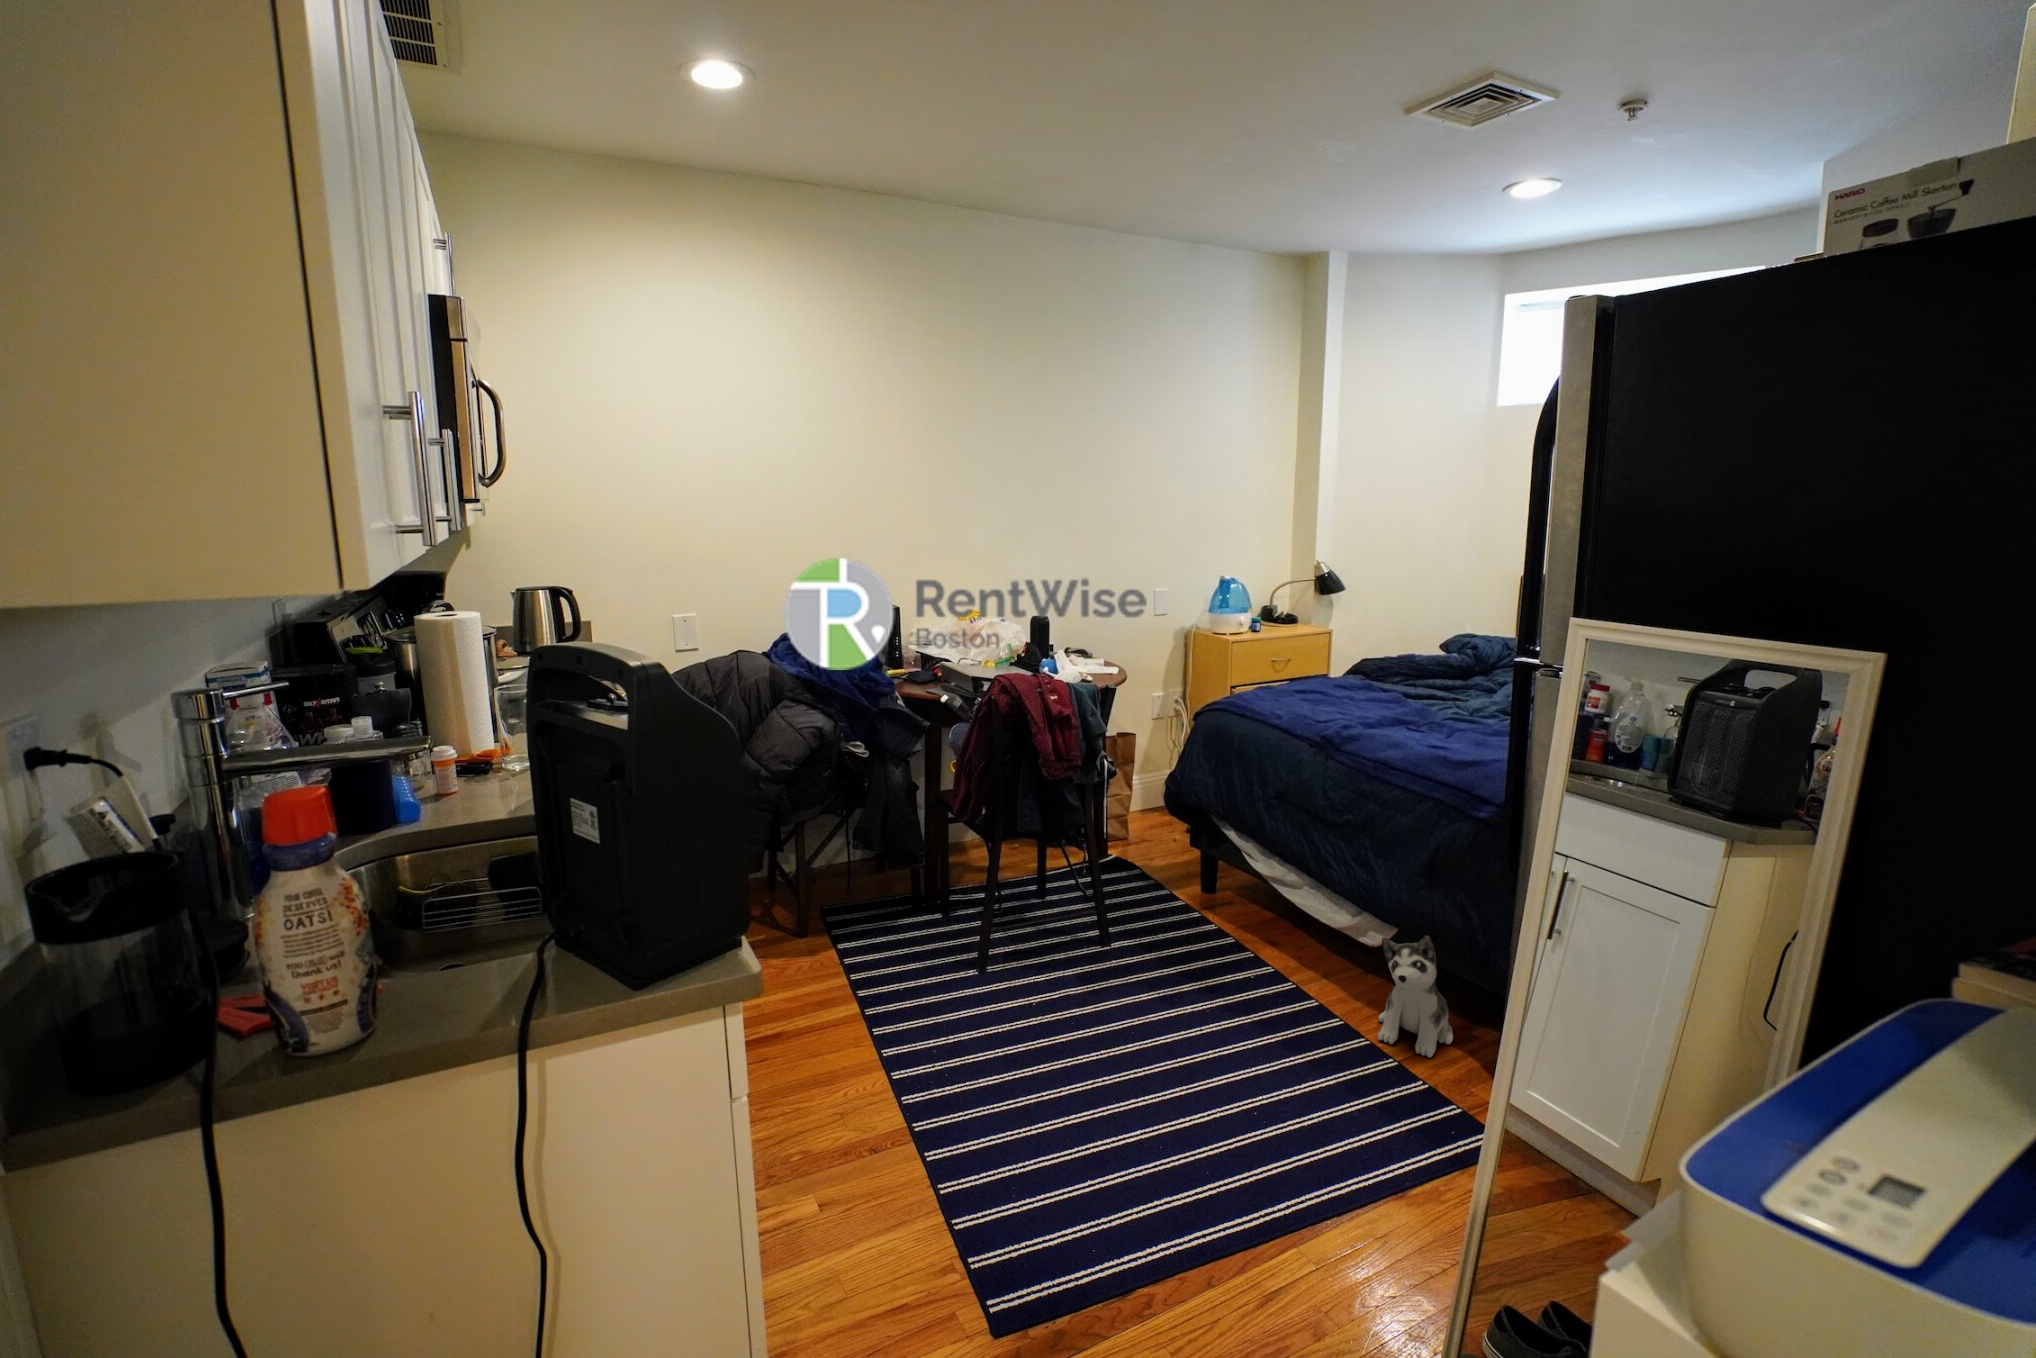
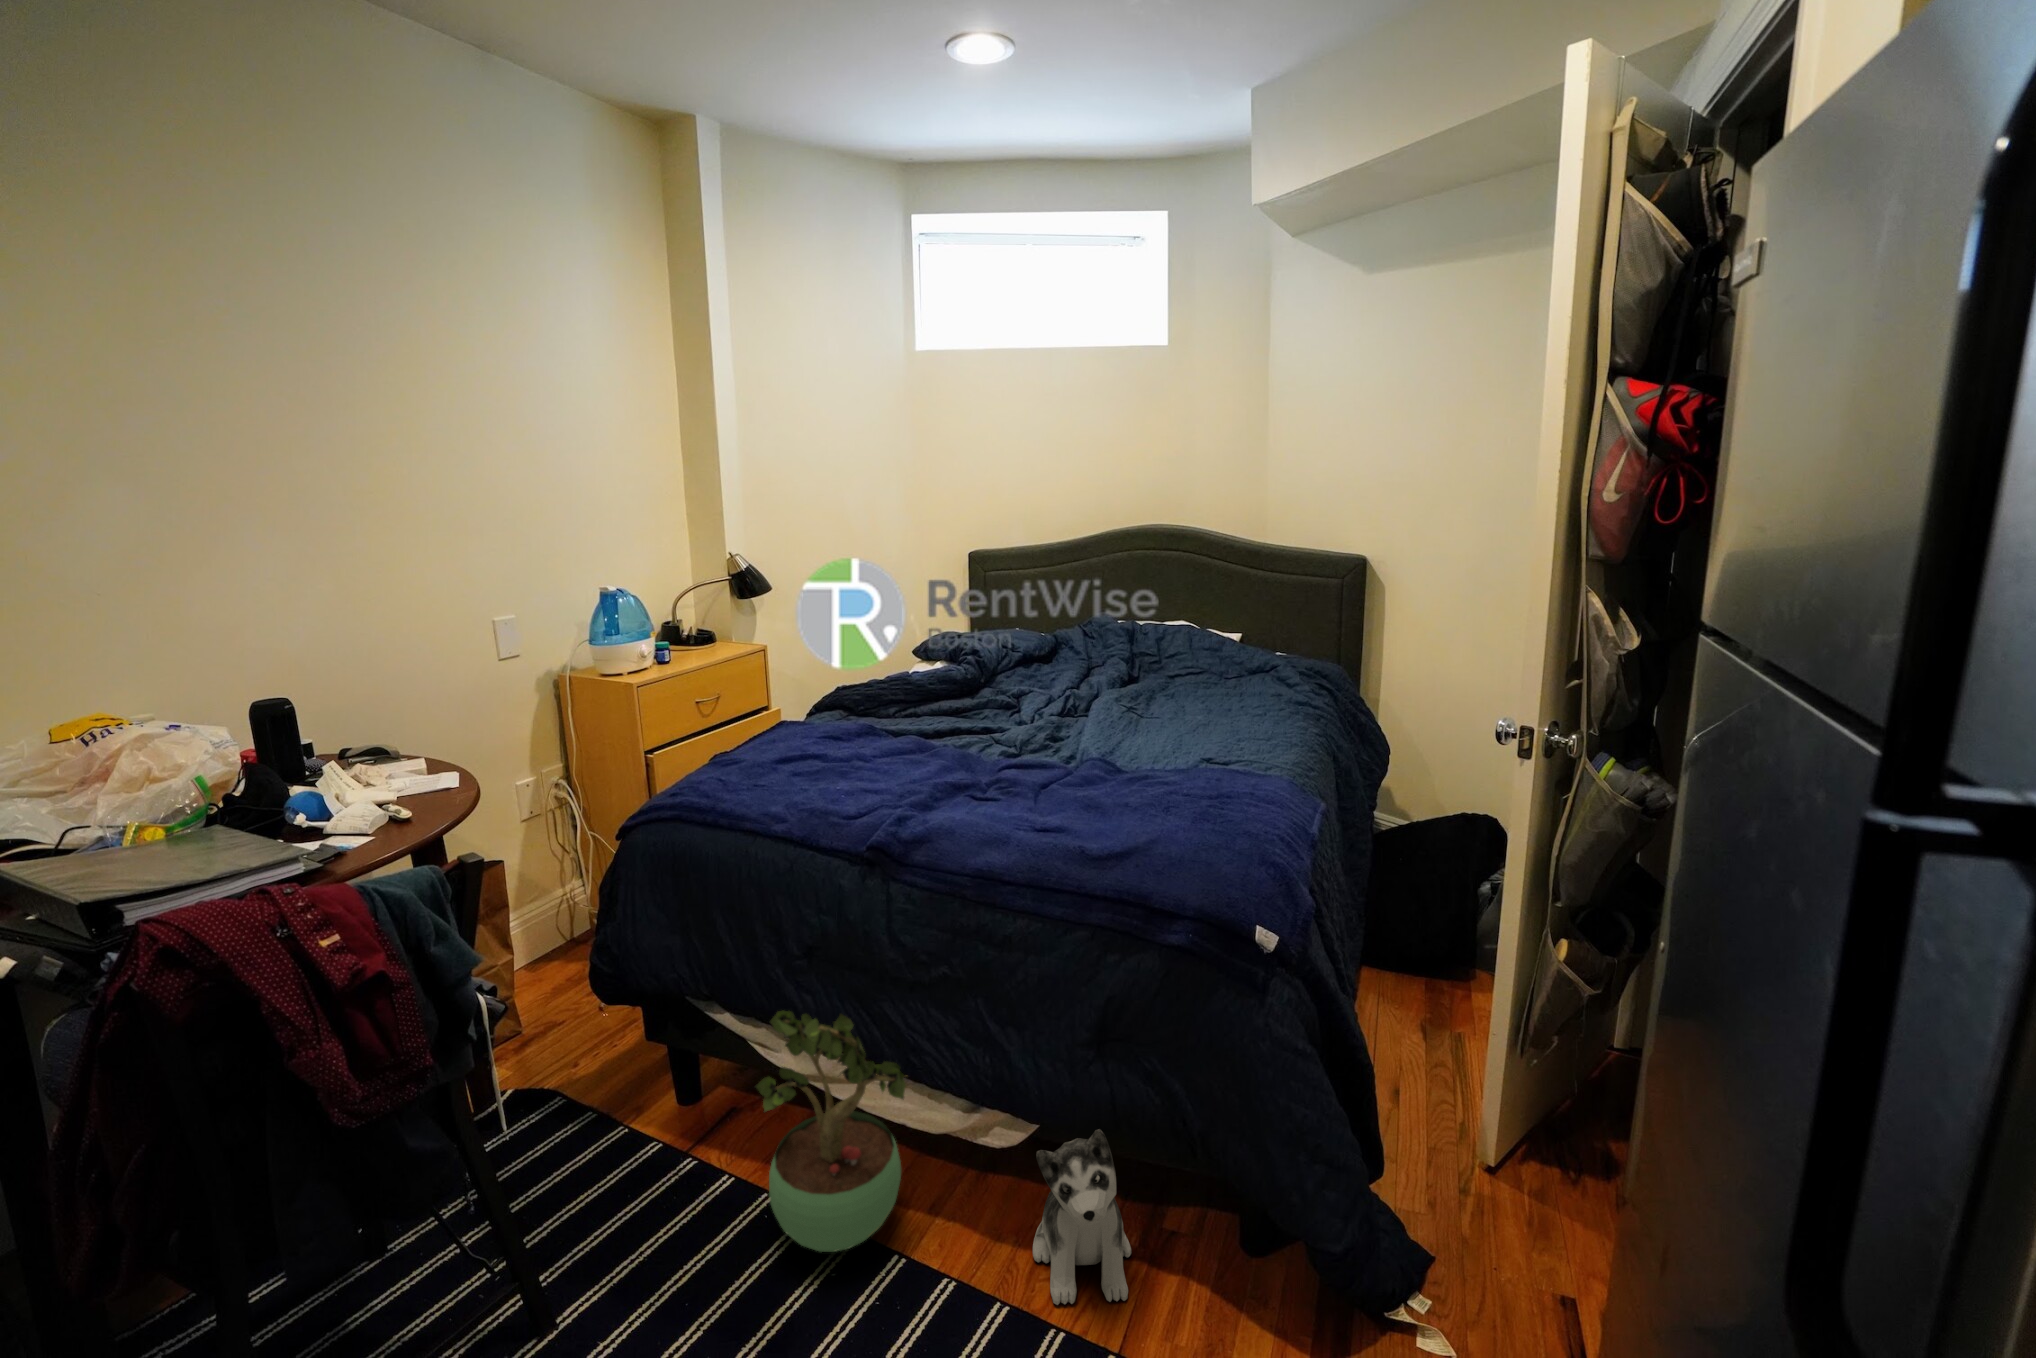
potted plant: none [1224,811,1308,970] -> present [755,1011,906,1252]

